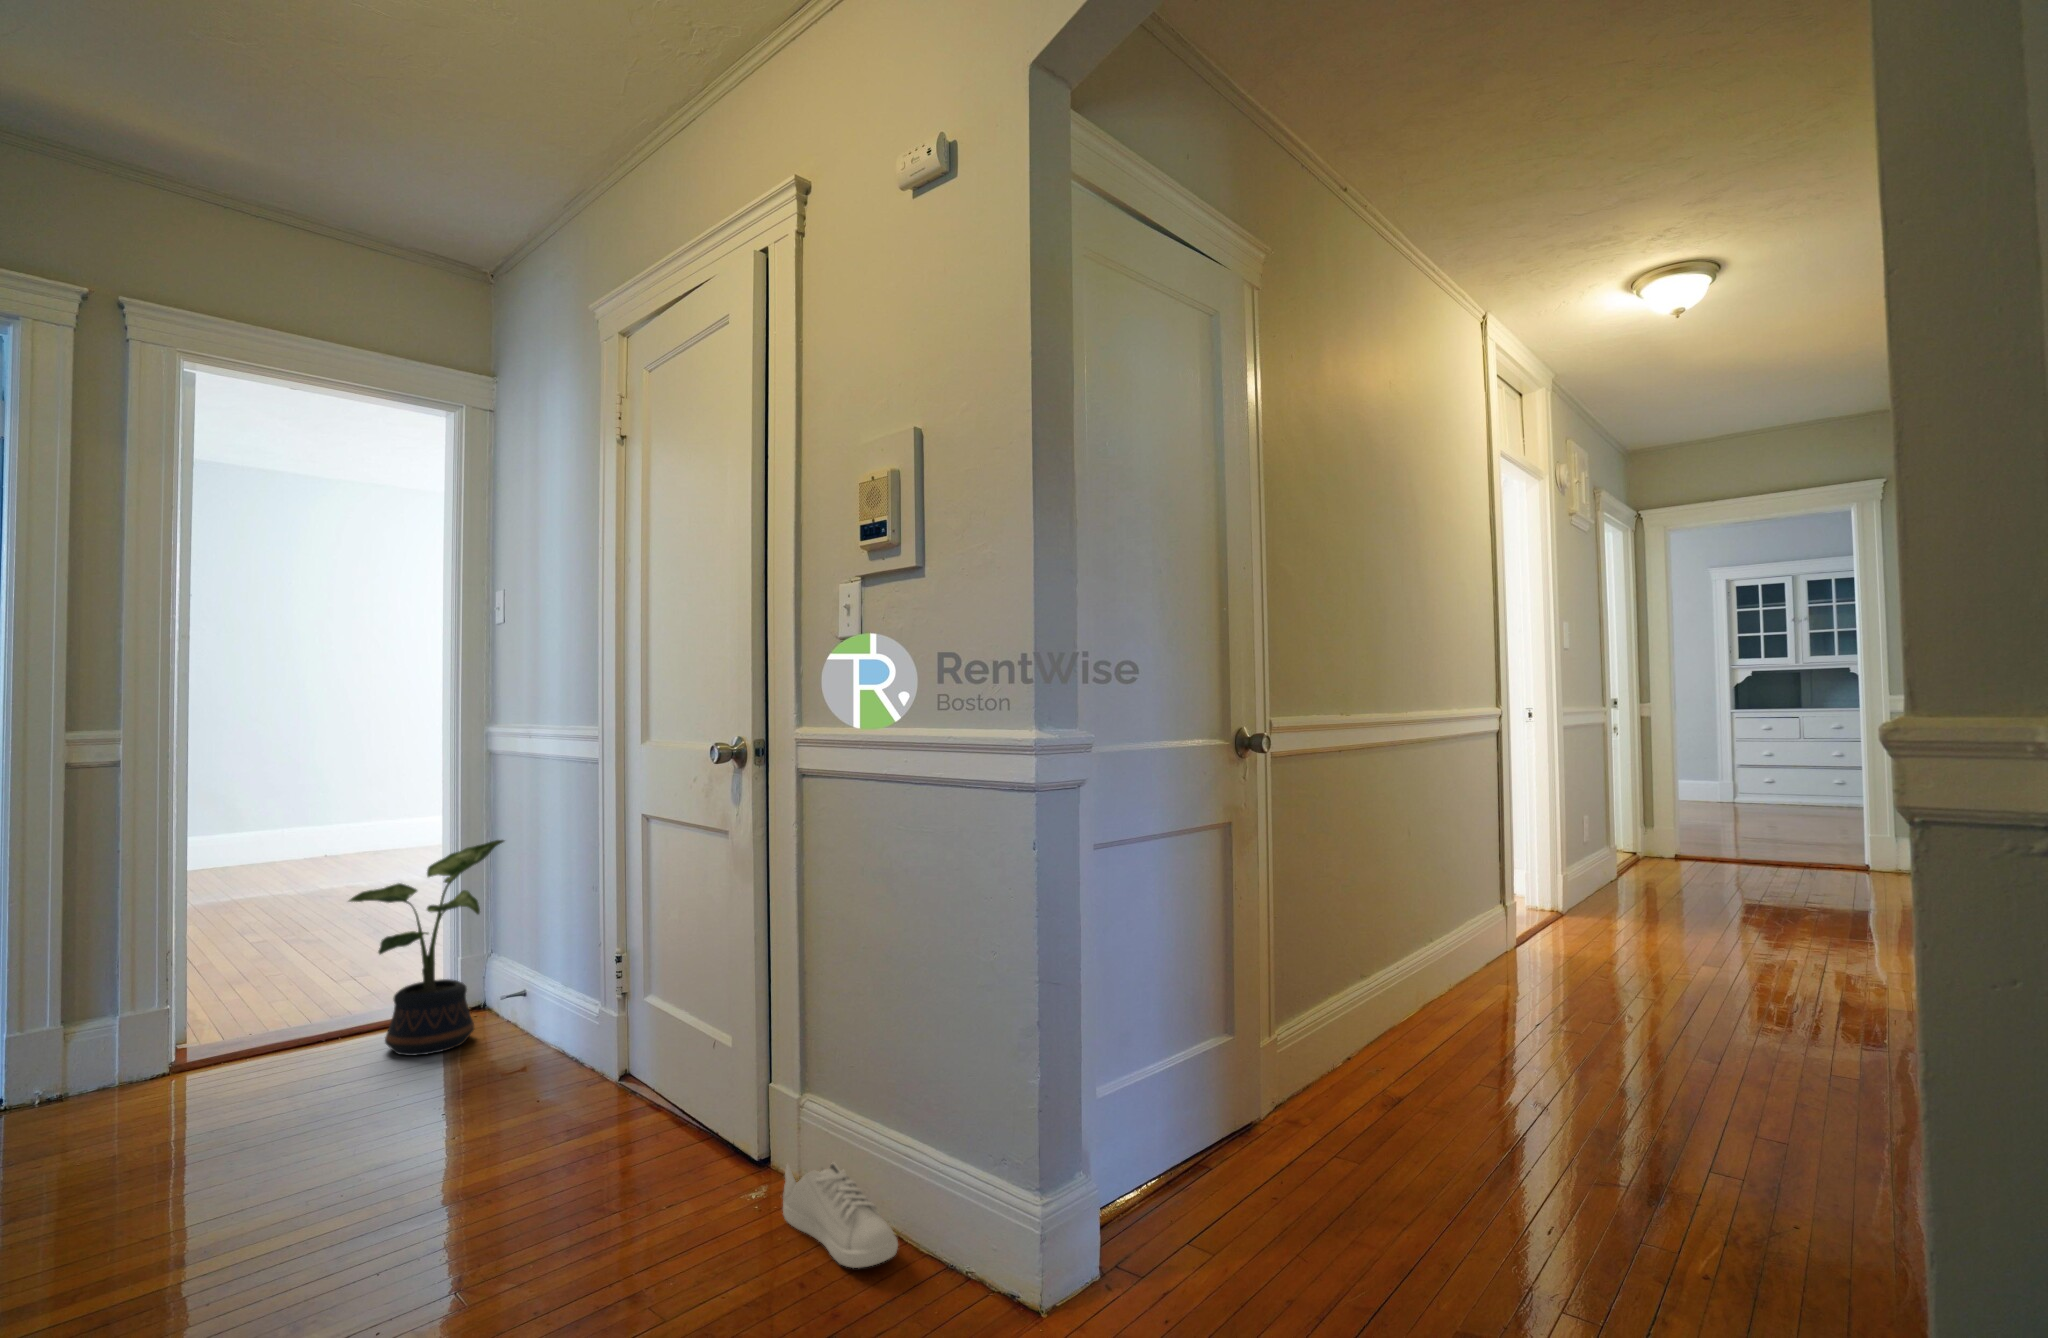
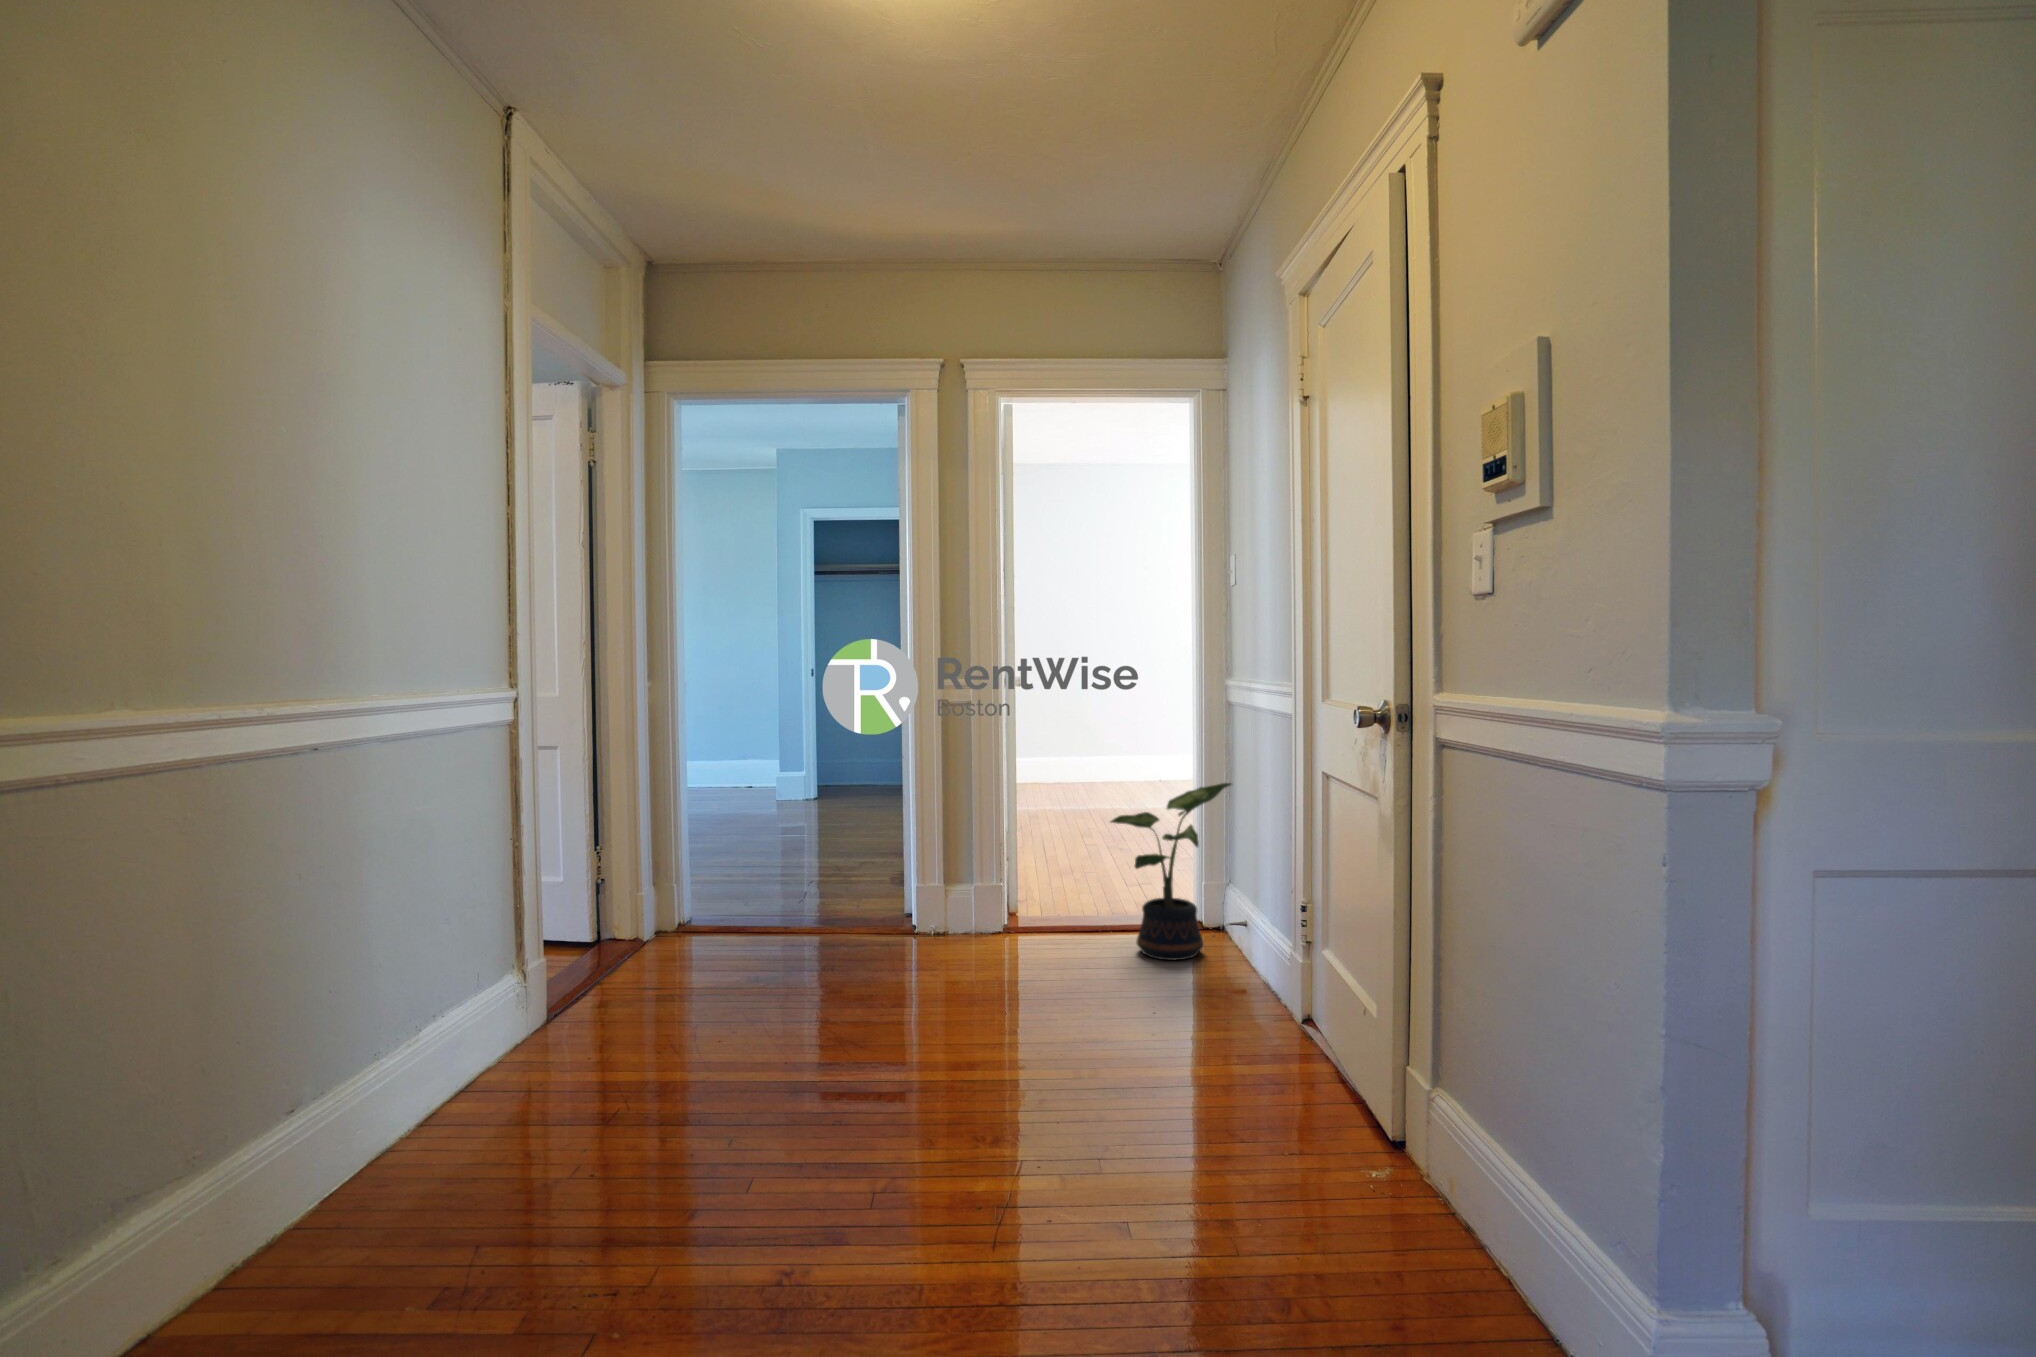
shoe: present [782,1163,898,1268] -> none [1396,1155,1503,1301]

